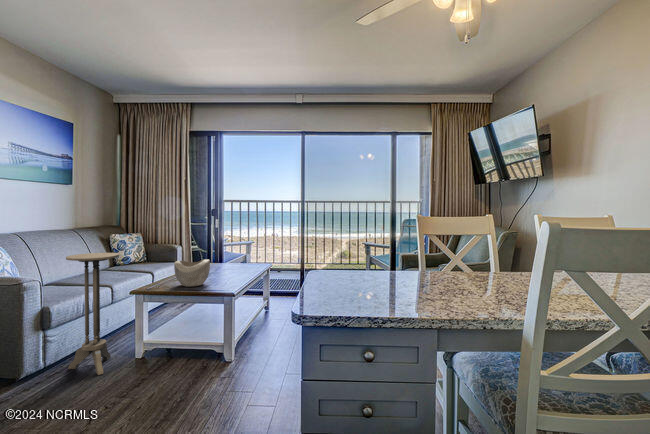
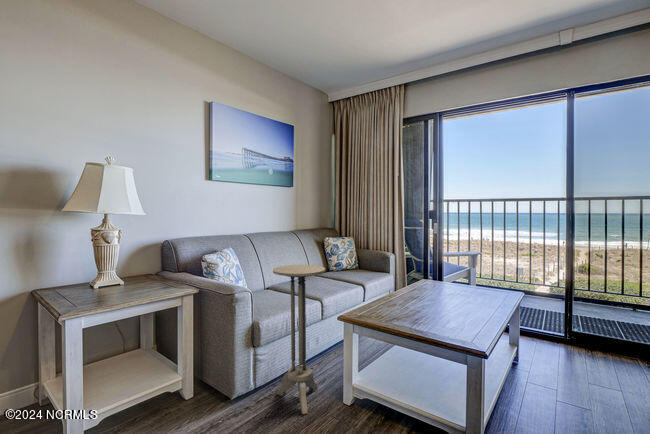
decorative bowl: present [174,259,210,287] -> none [388,281,434,319]

